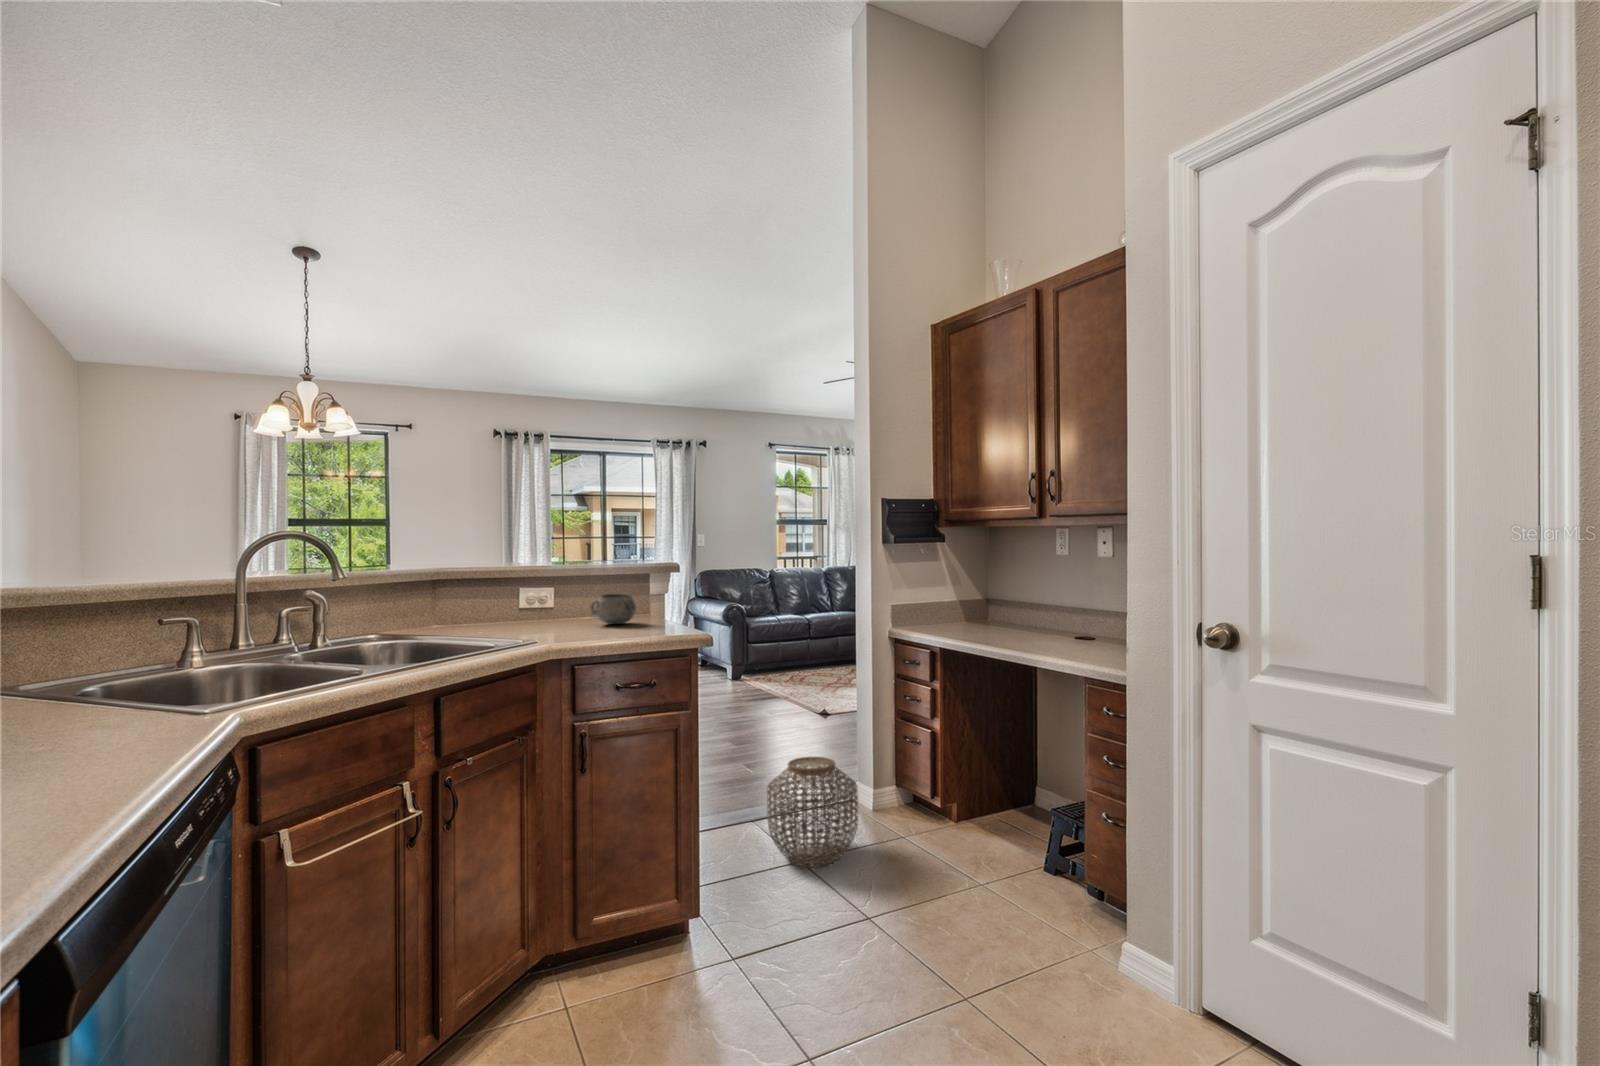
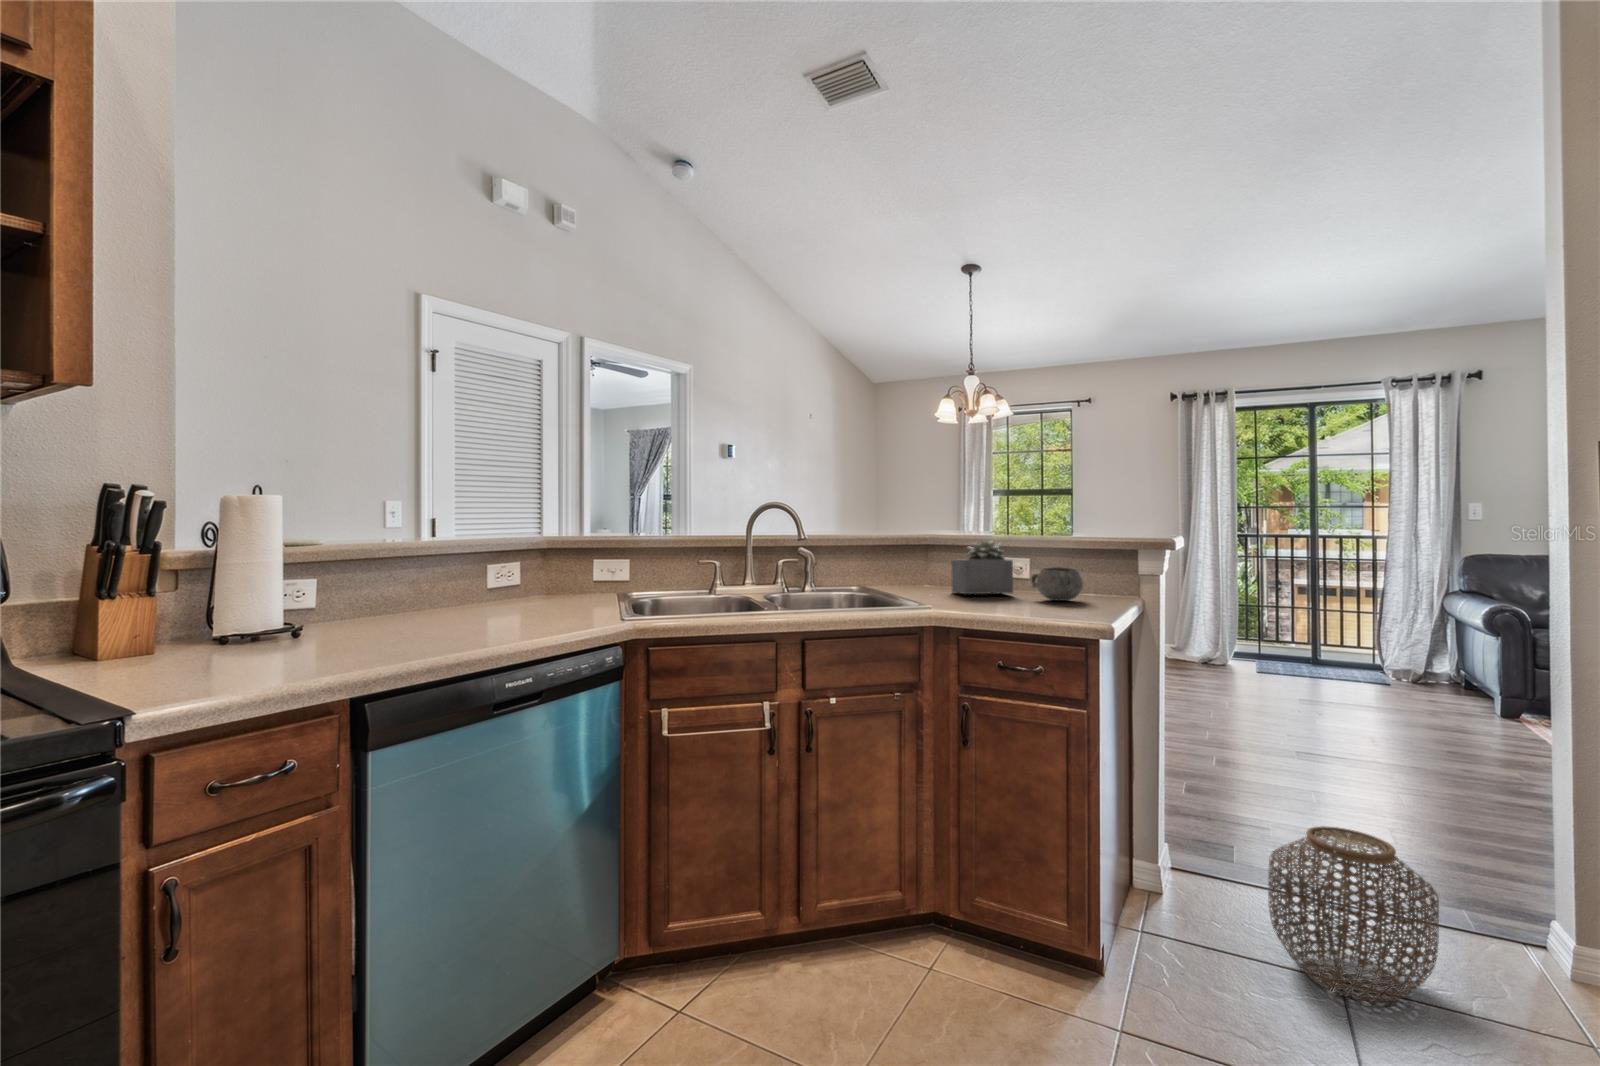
succulent plant: none [499,571,567,629] -> present [951,540,1013,594]

